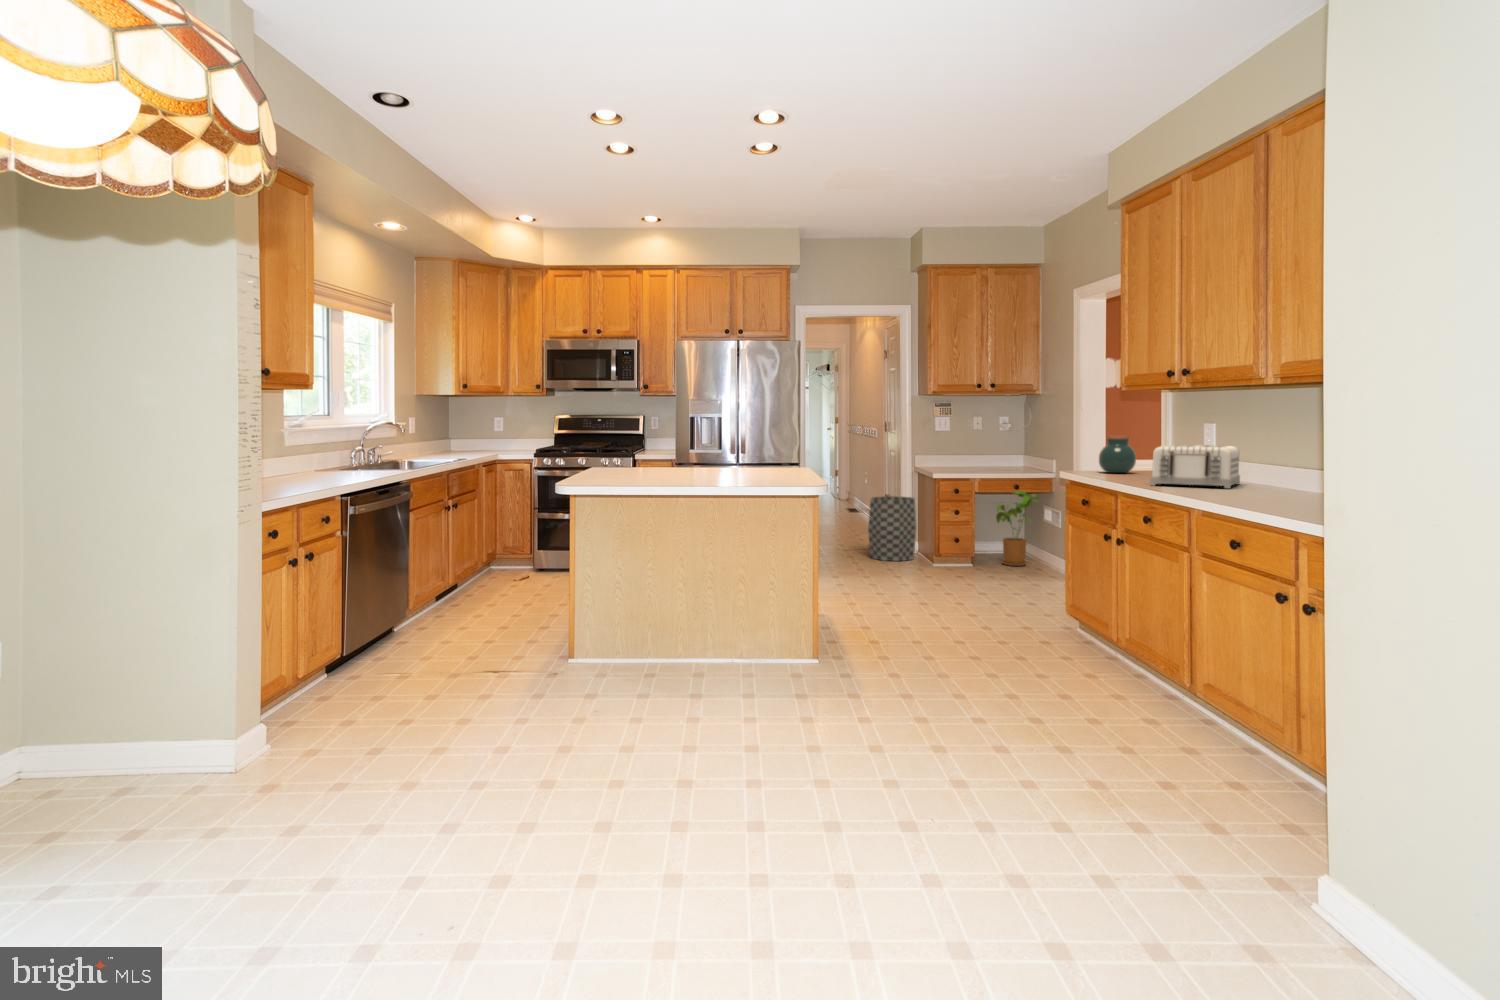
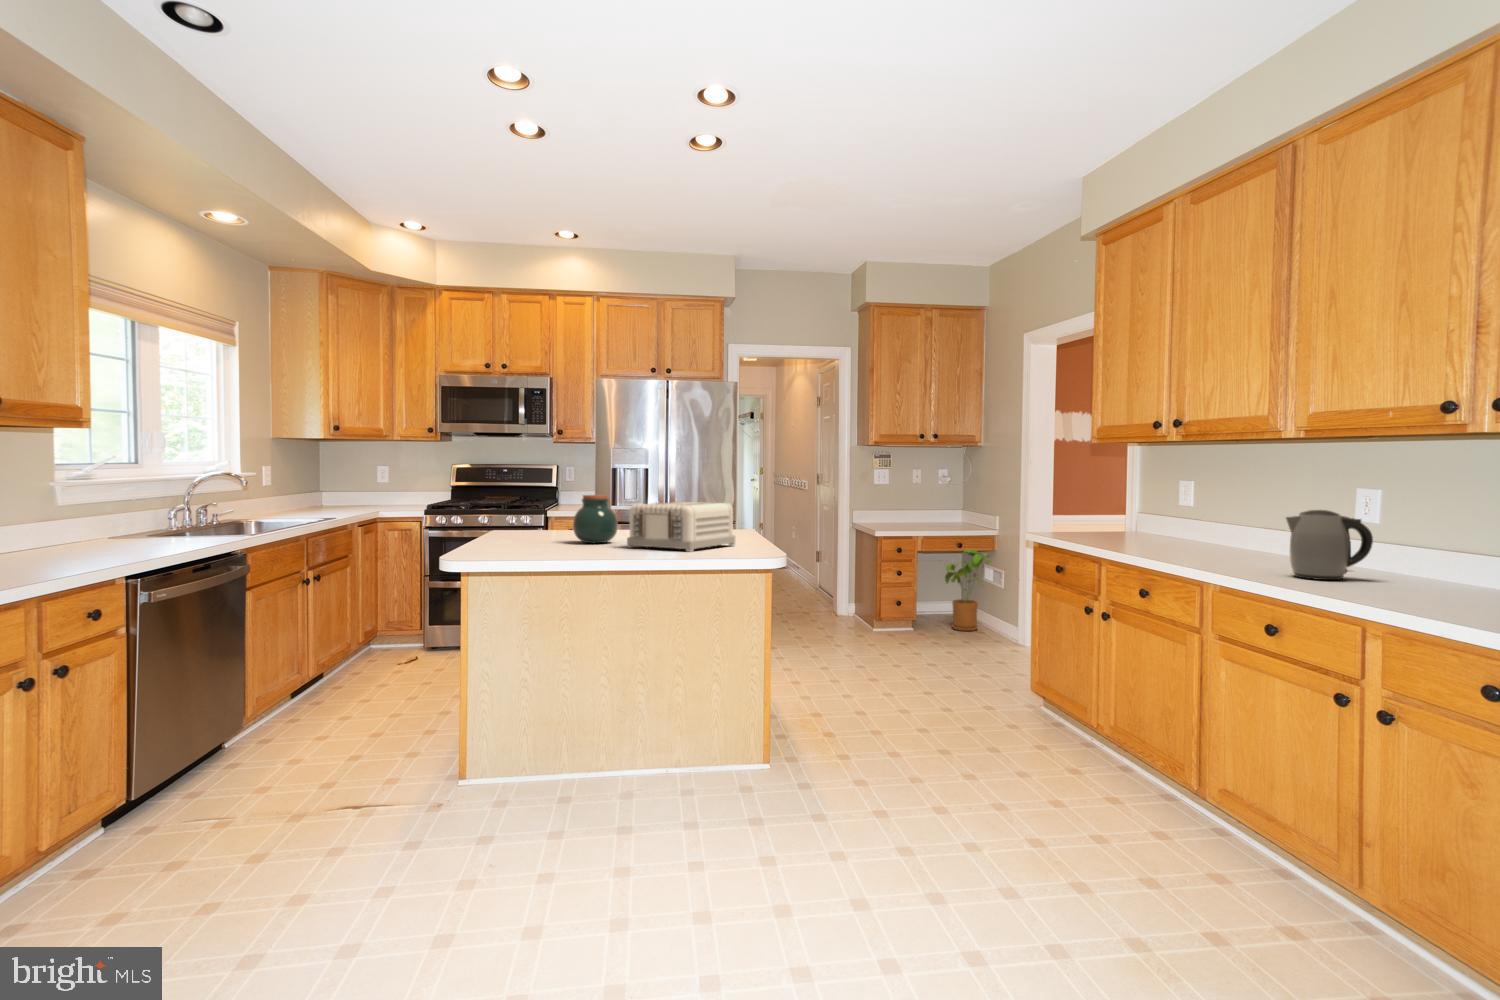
jar: present [1099,436,1136,473] -> present [573,495,618,543]
kettle: none [1229,441,1297,497] -> present [1286,510,1373,580]
toaster: present [1150,445,1240,488] -> present [627,502,735,552]
trash can: present [868,496,916,561] -> none [807,554,858,627]

